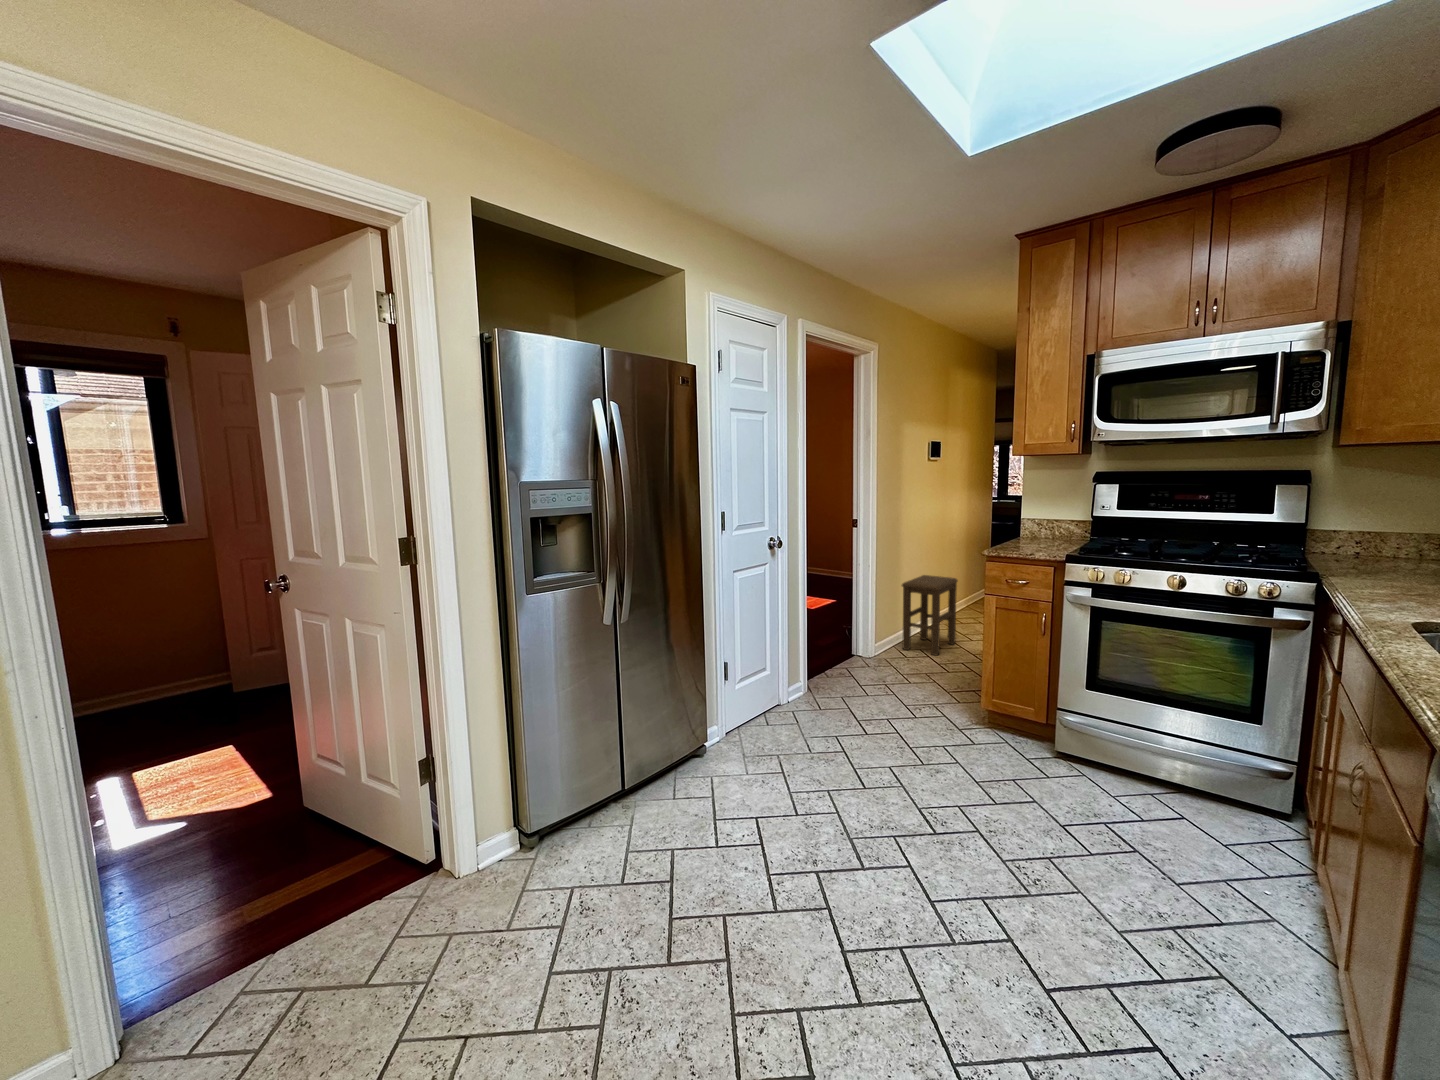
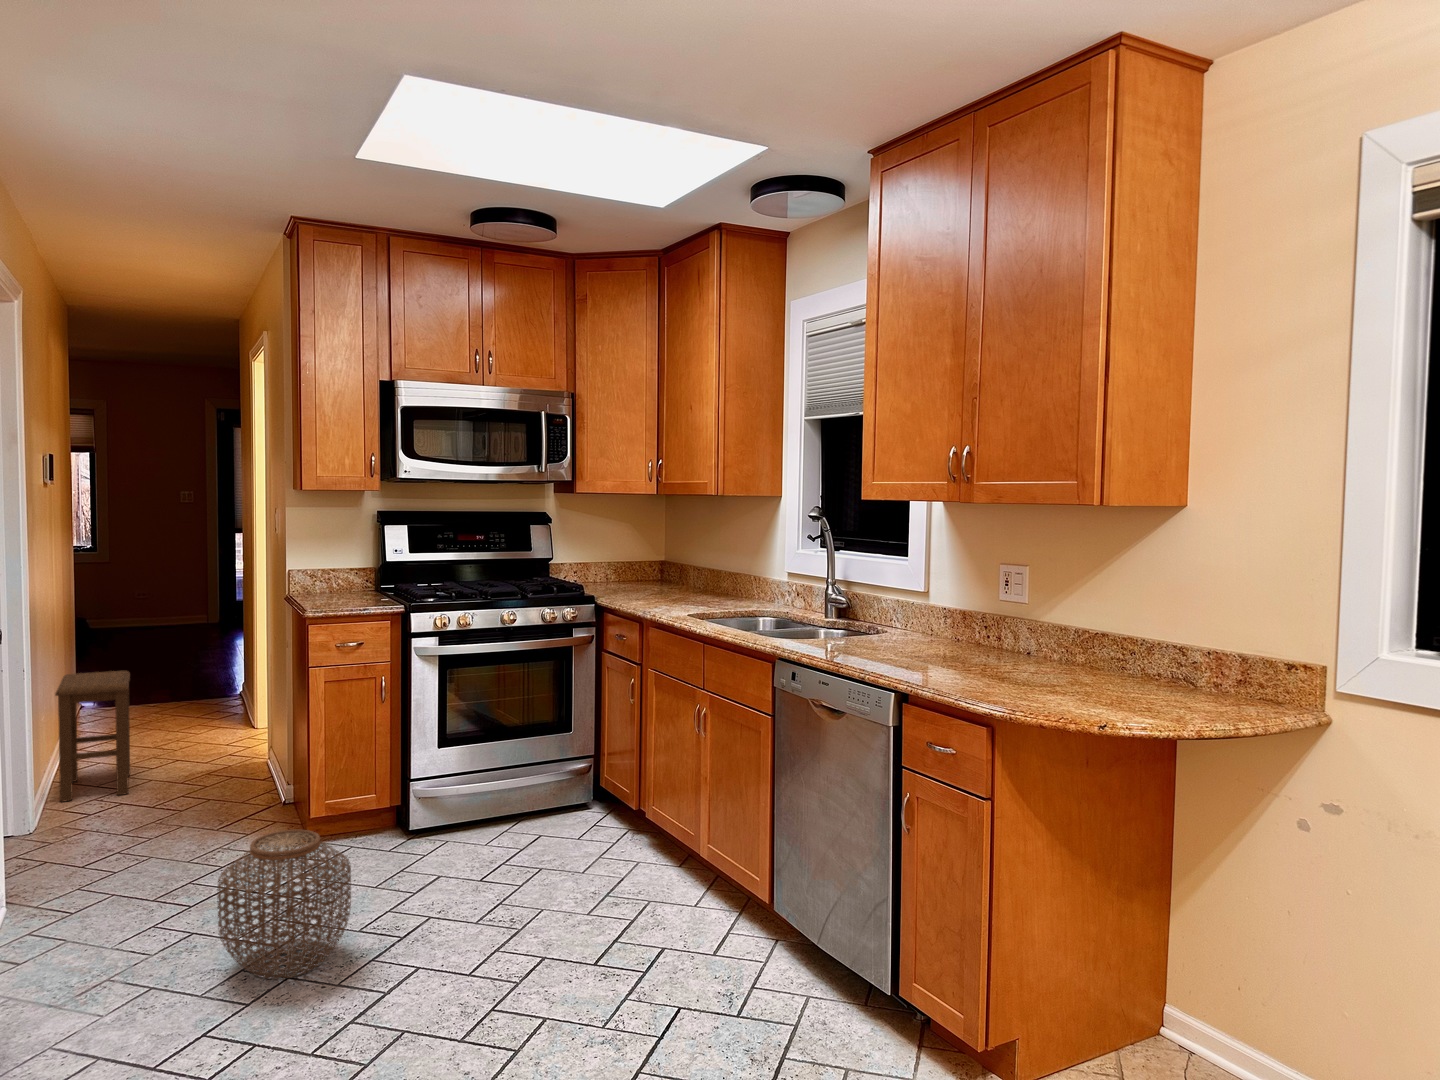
woven basket: none [804,708,897,821] -> present [218,830,351,979]

